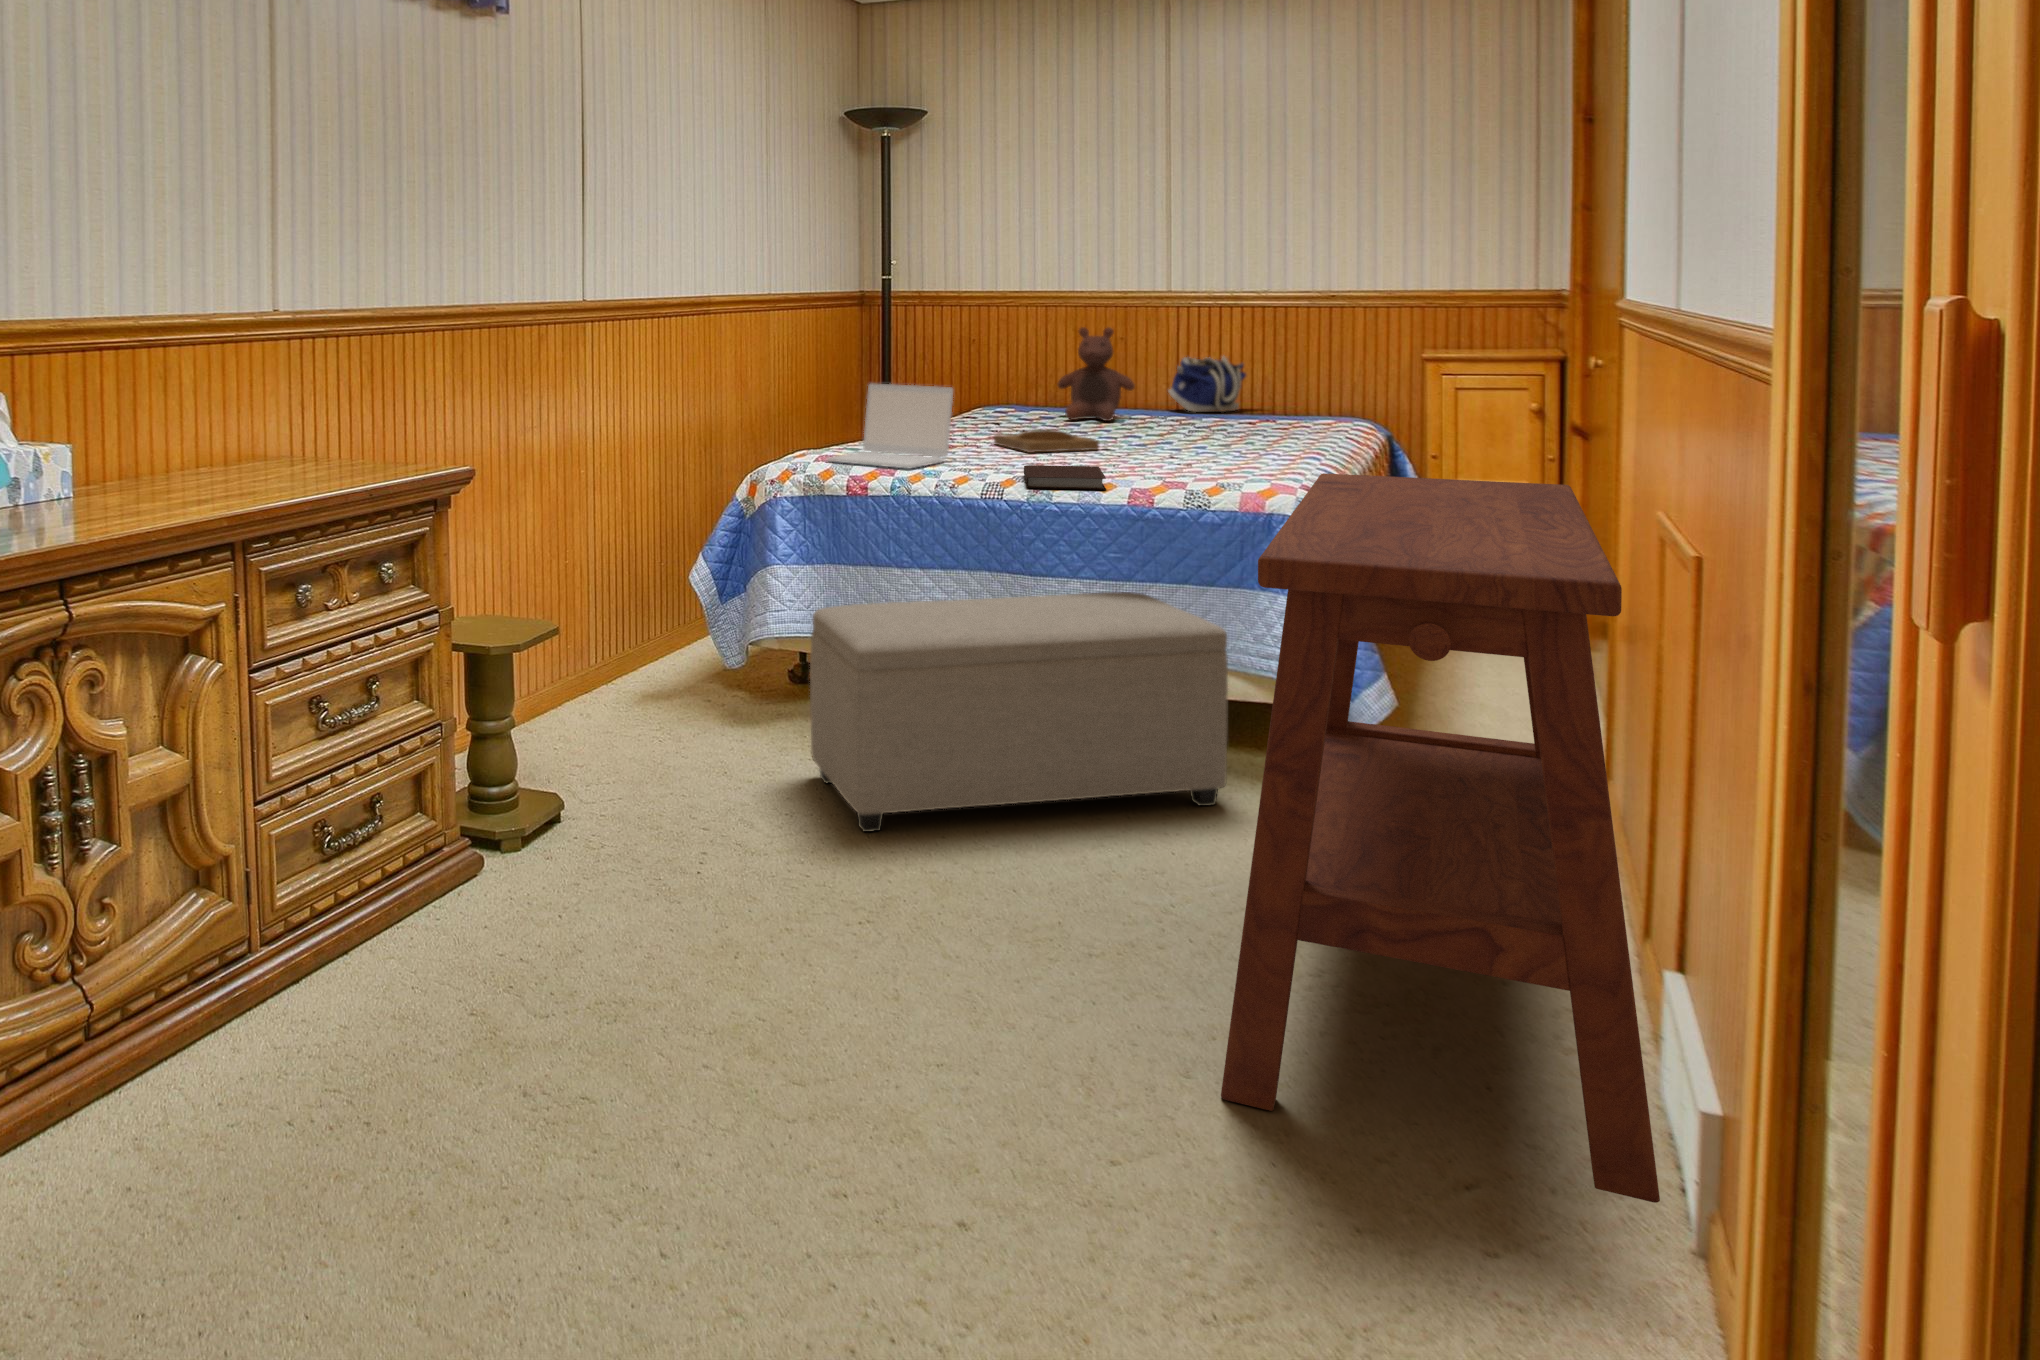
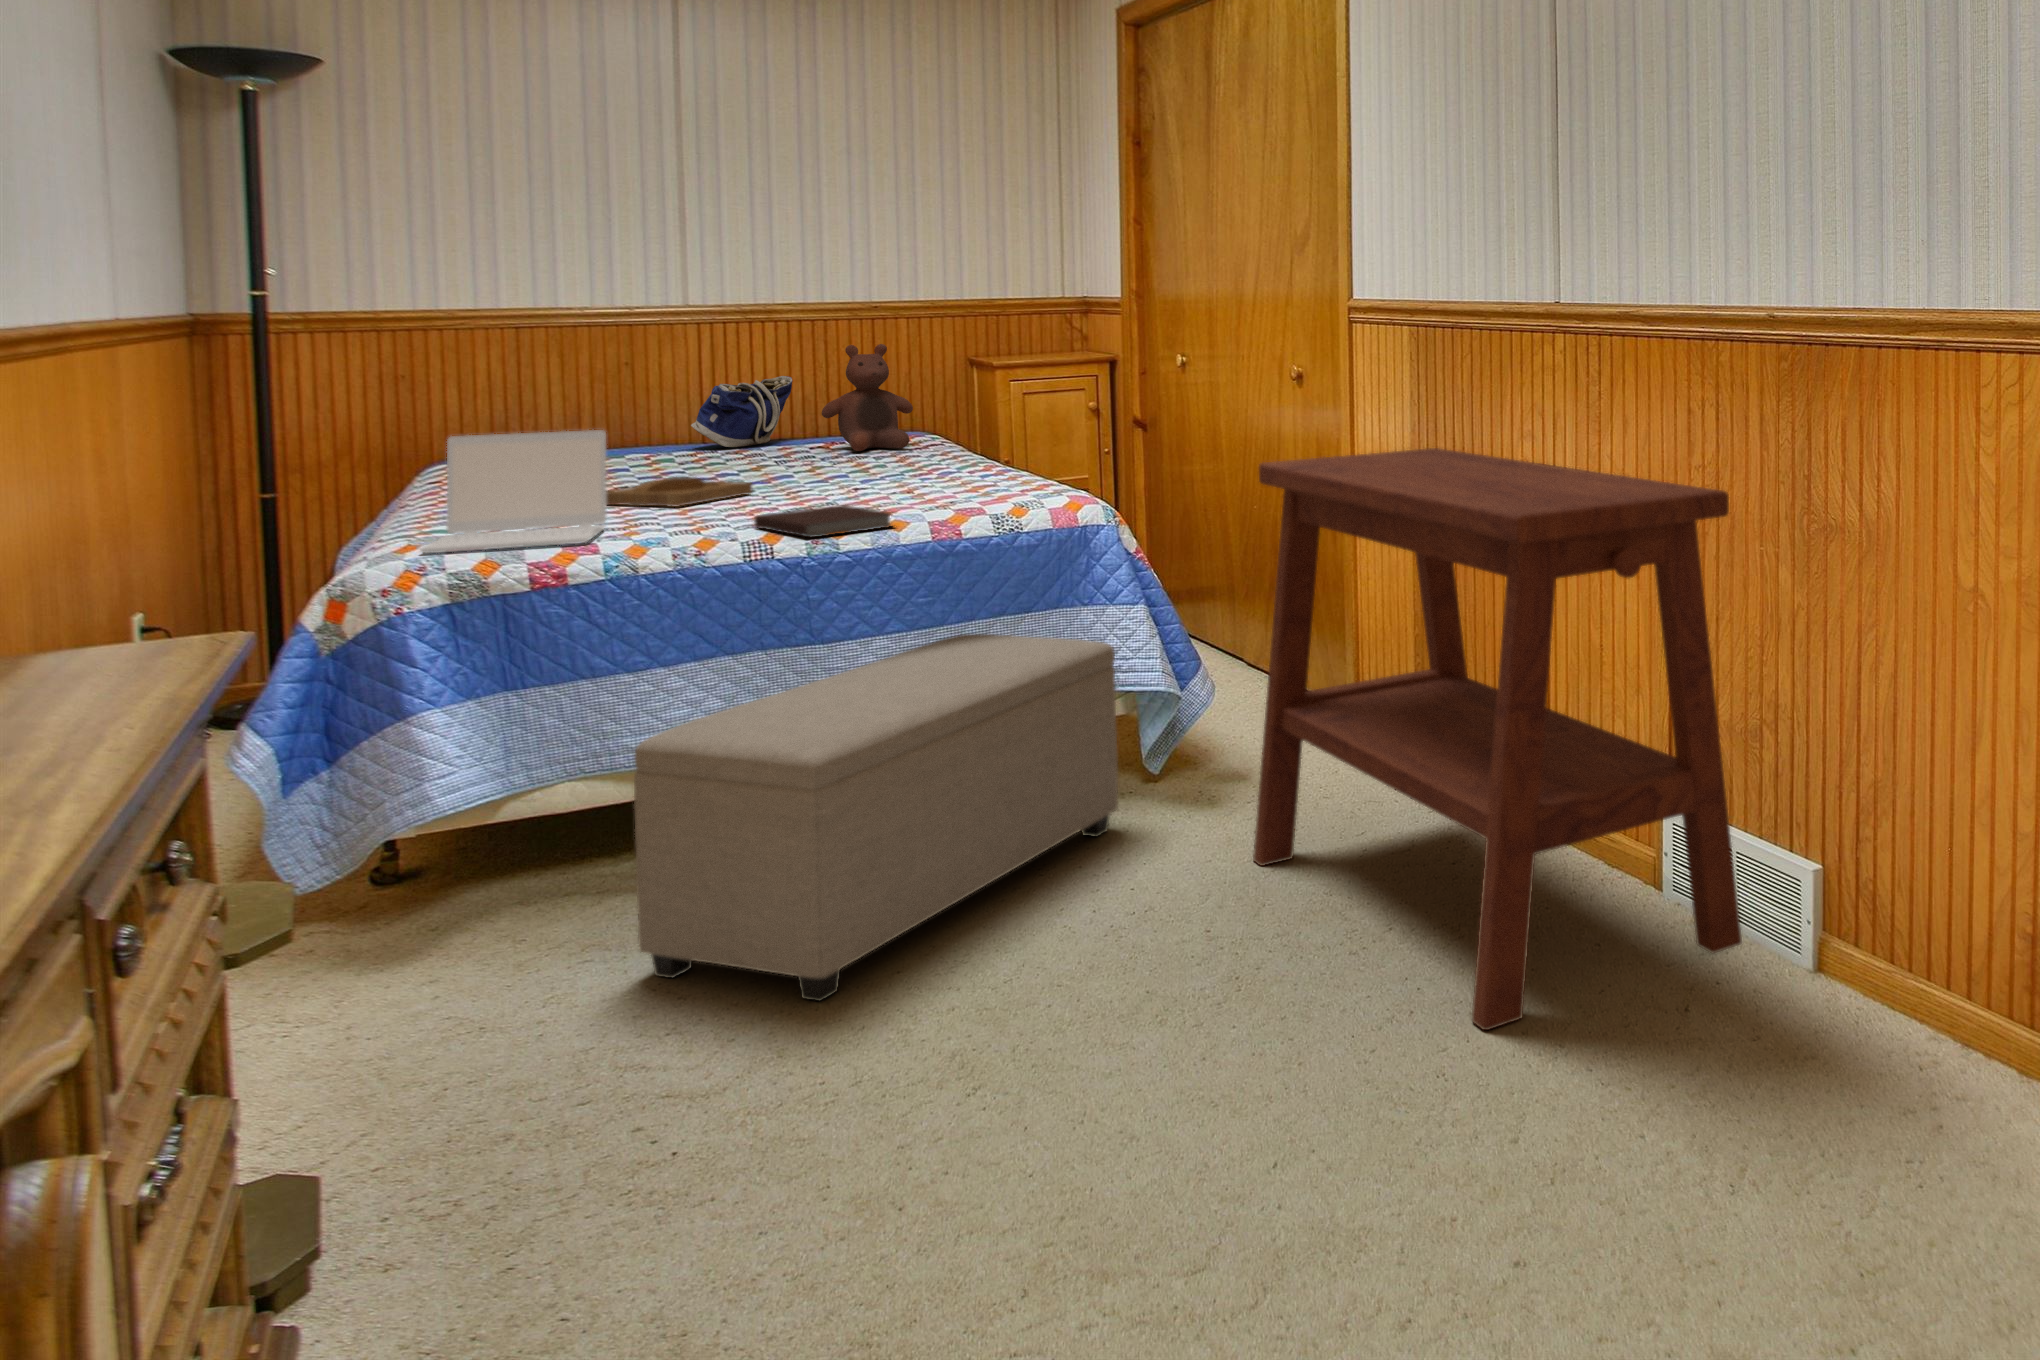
stuffed bear: present [1058,327,1135,421] -> present [822,344,913,451]

